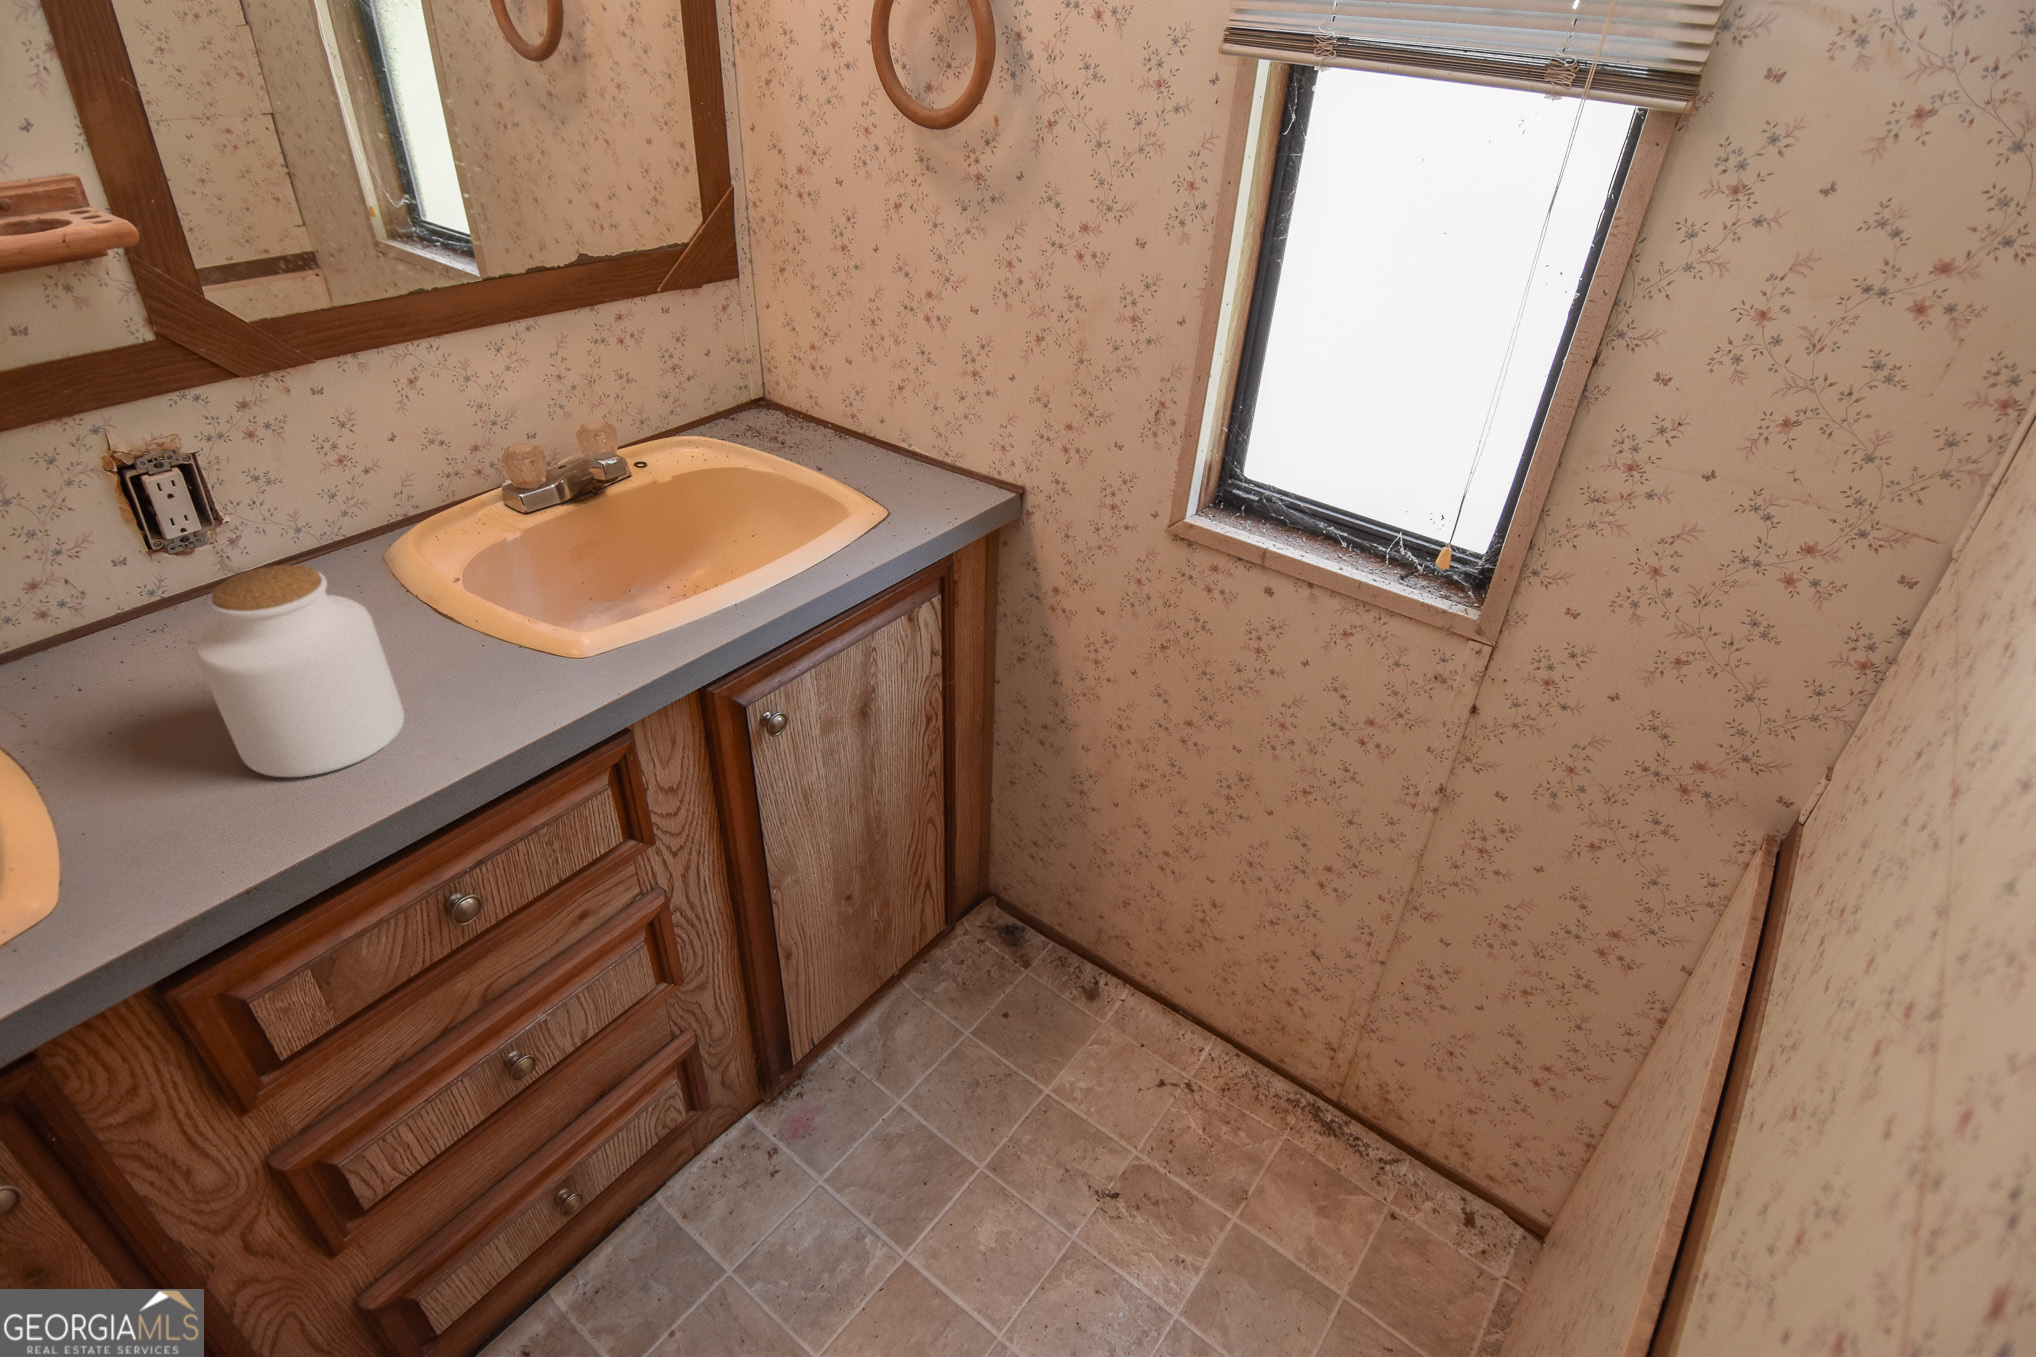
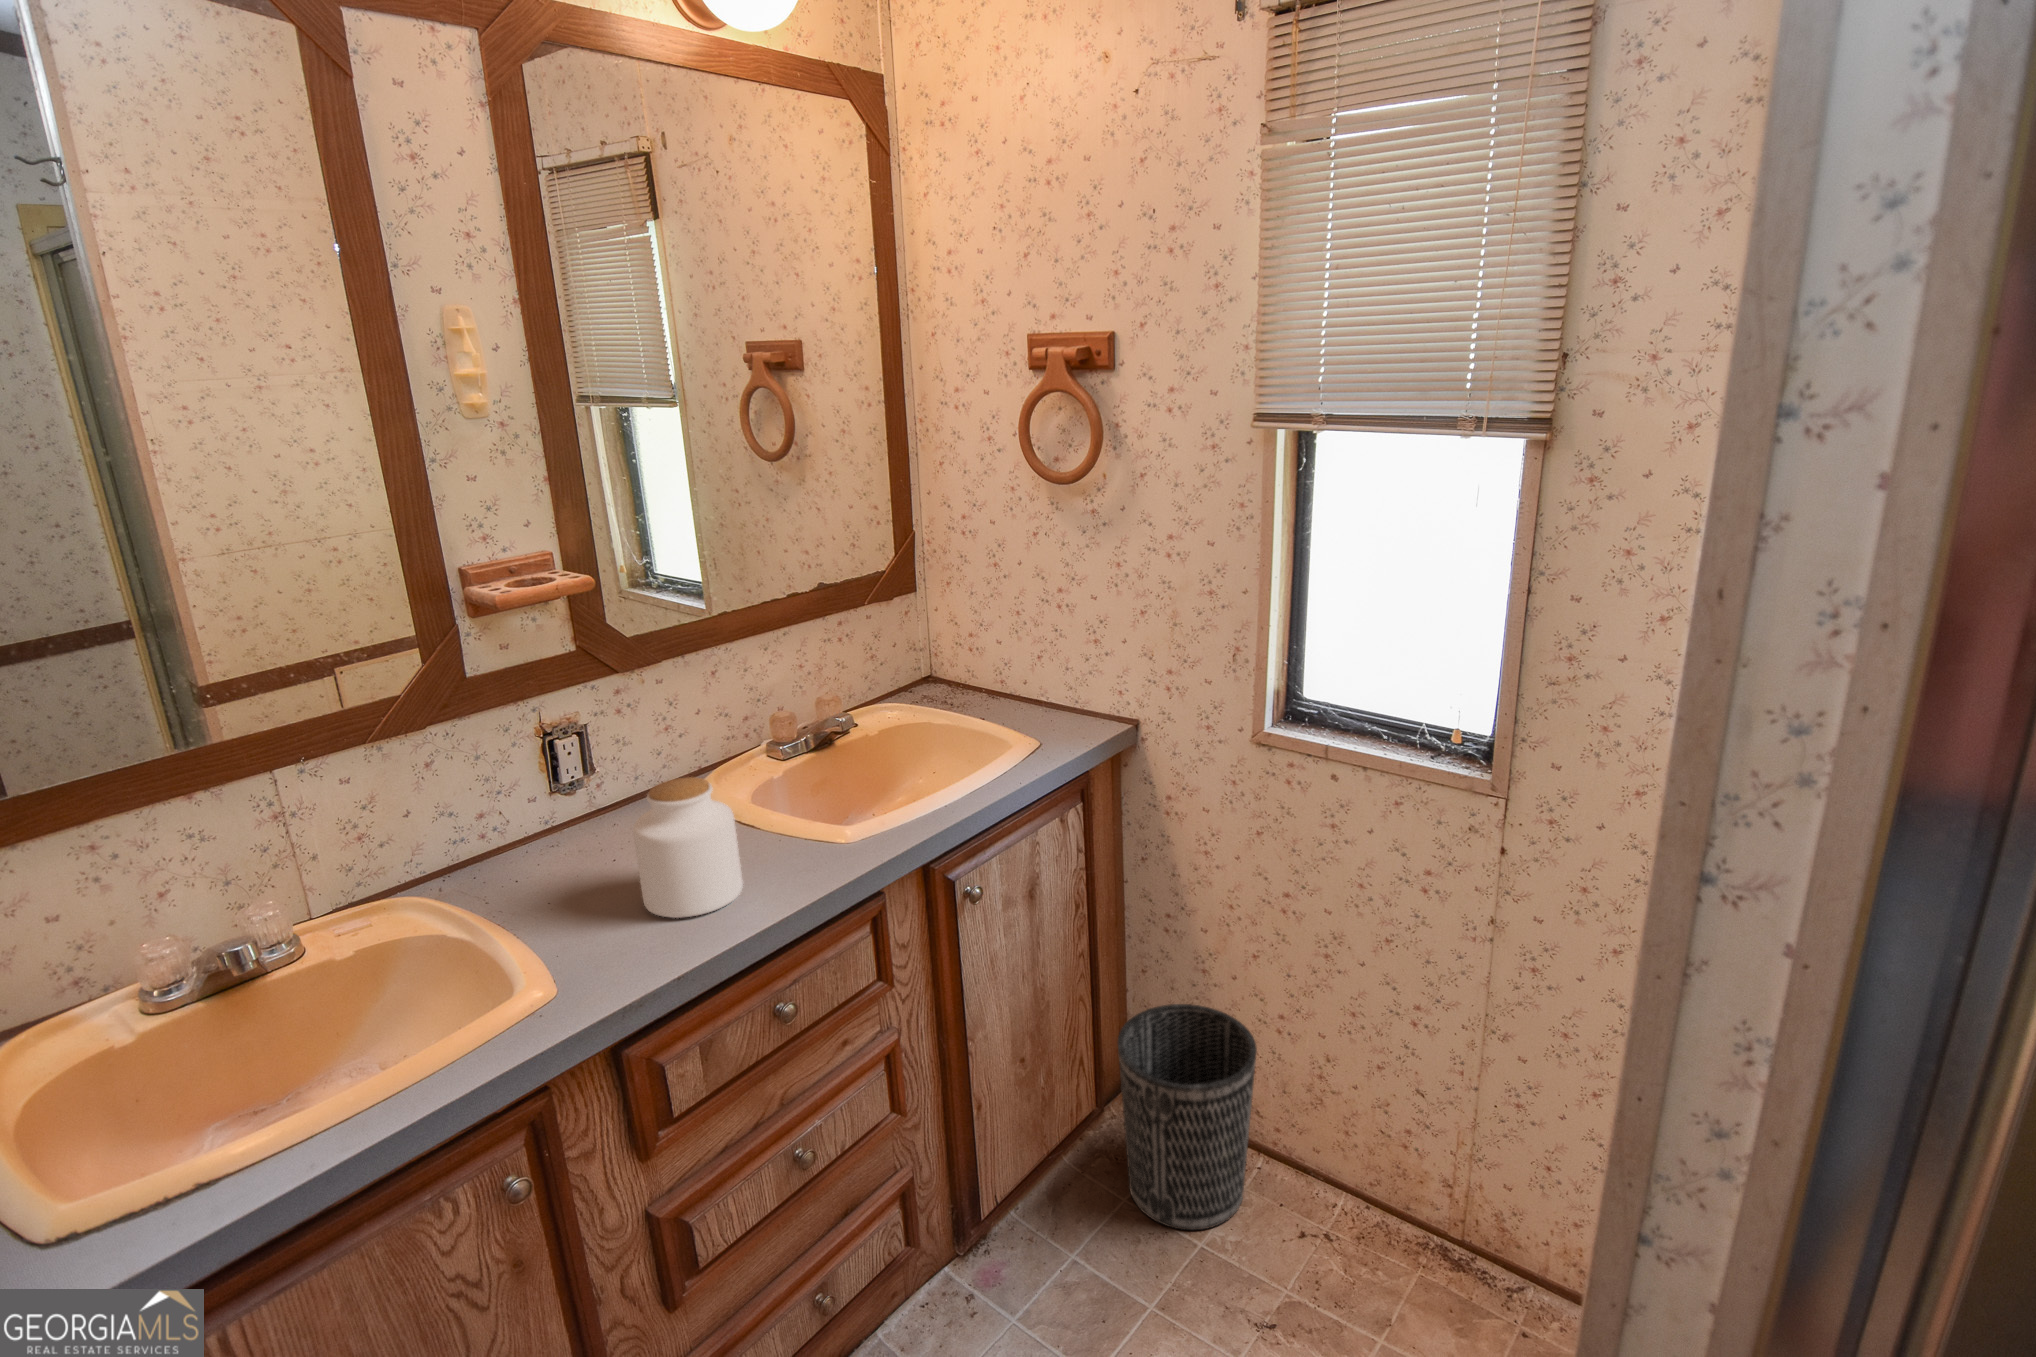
wastebasket: none [968,829,1132,1076] -> present [1118,1004,1257,1230]

